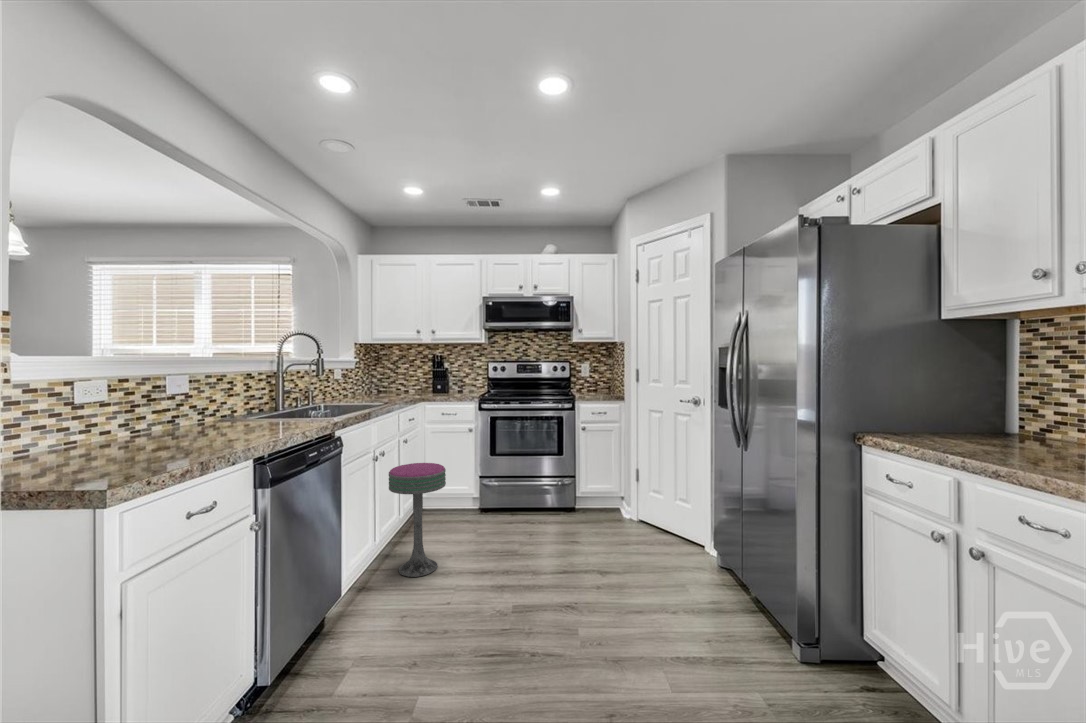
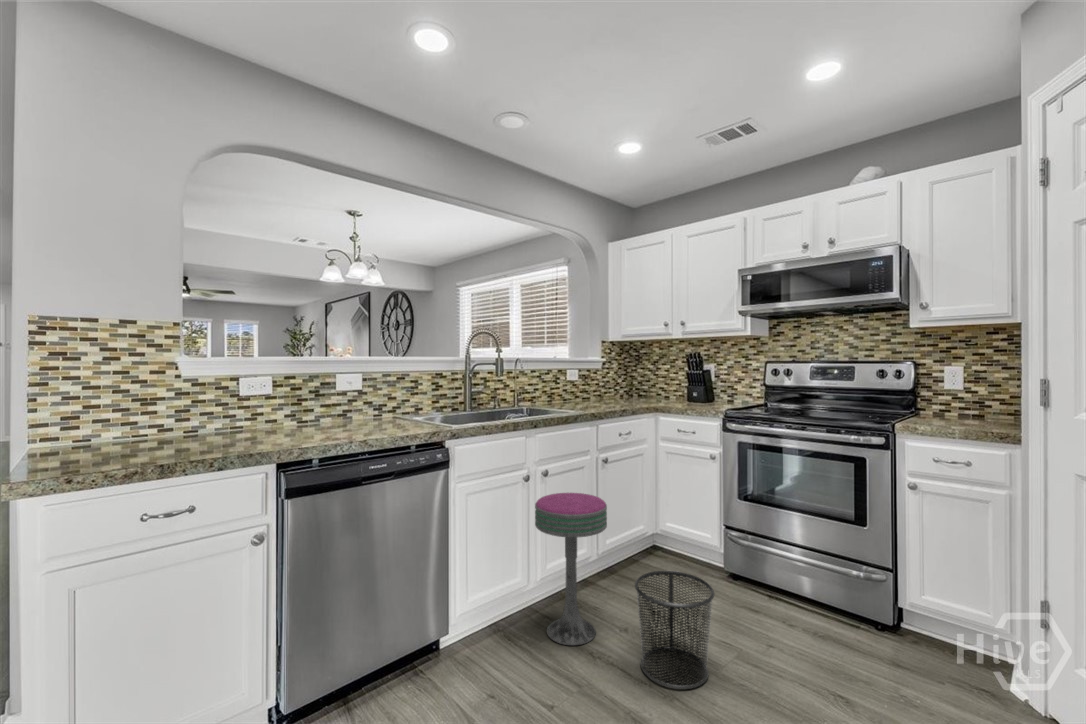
waste bin: none [474,499,524,569] -> present [635,571,714,689]

